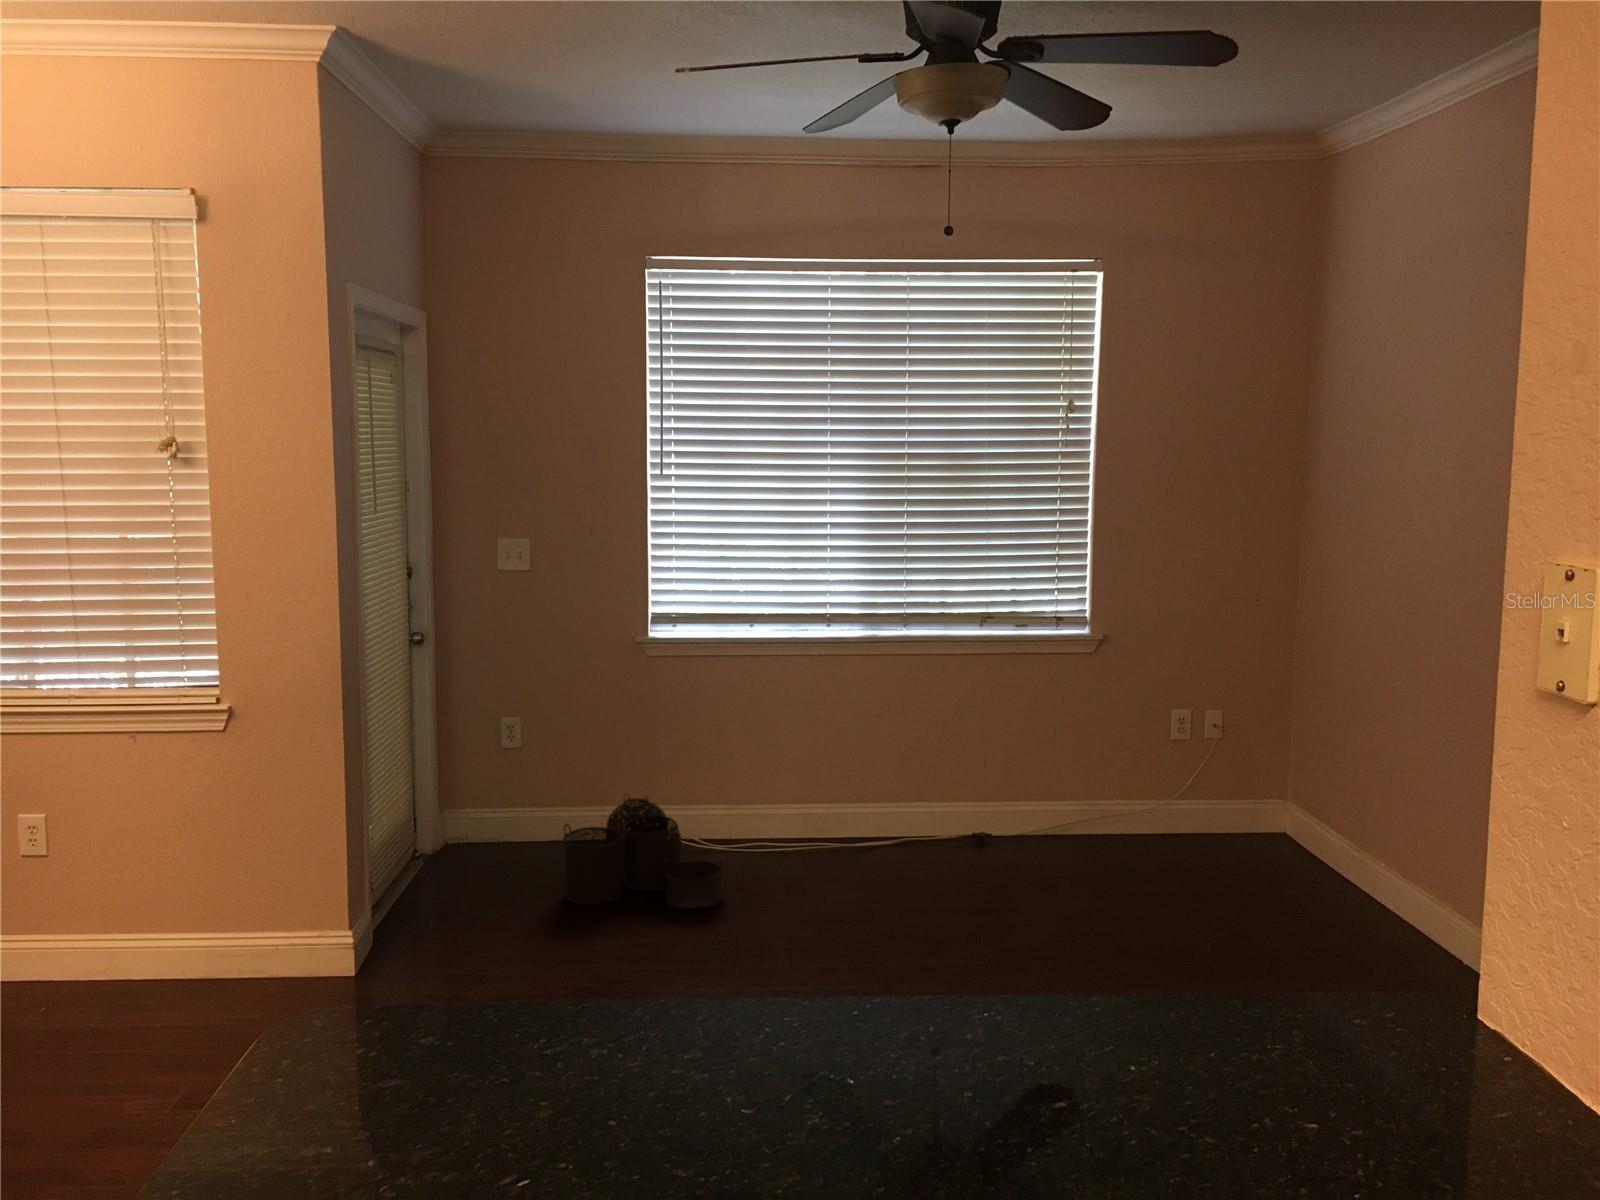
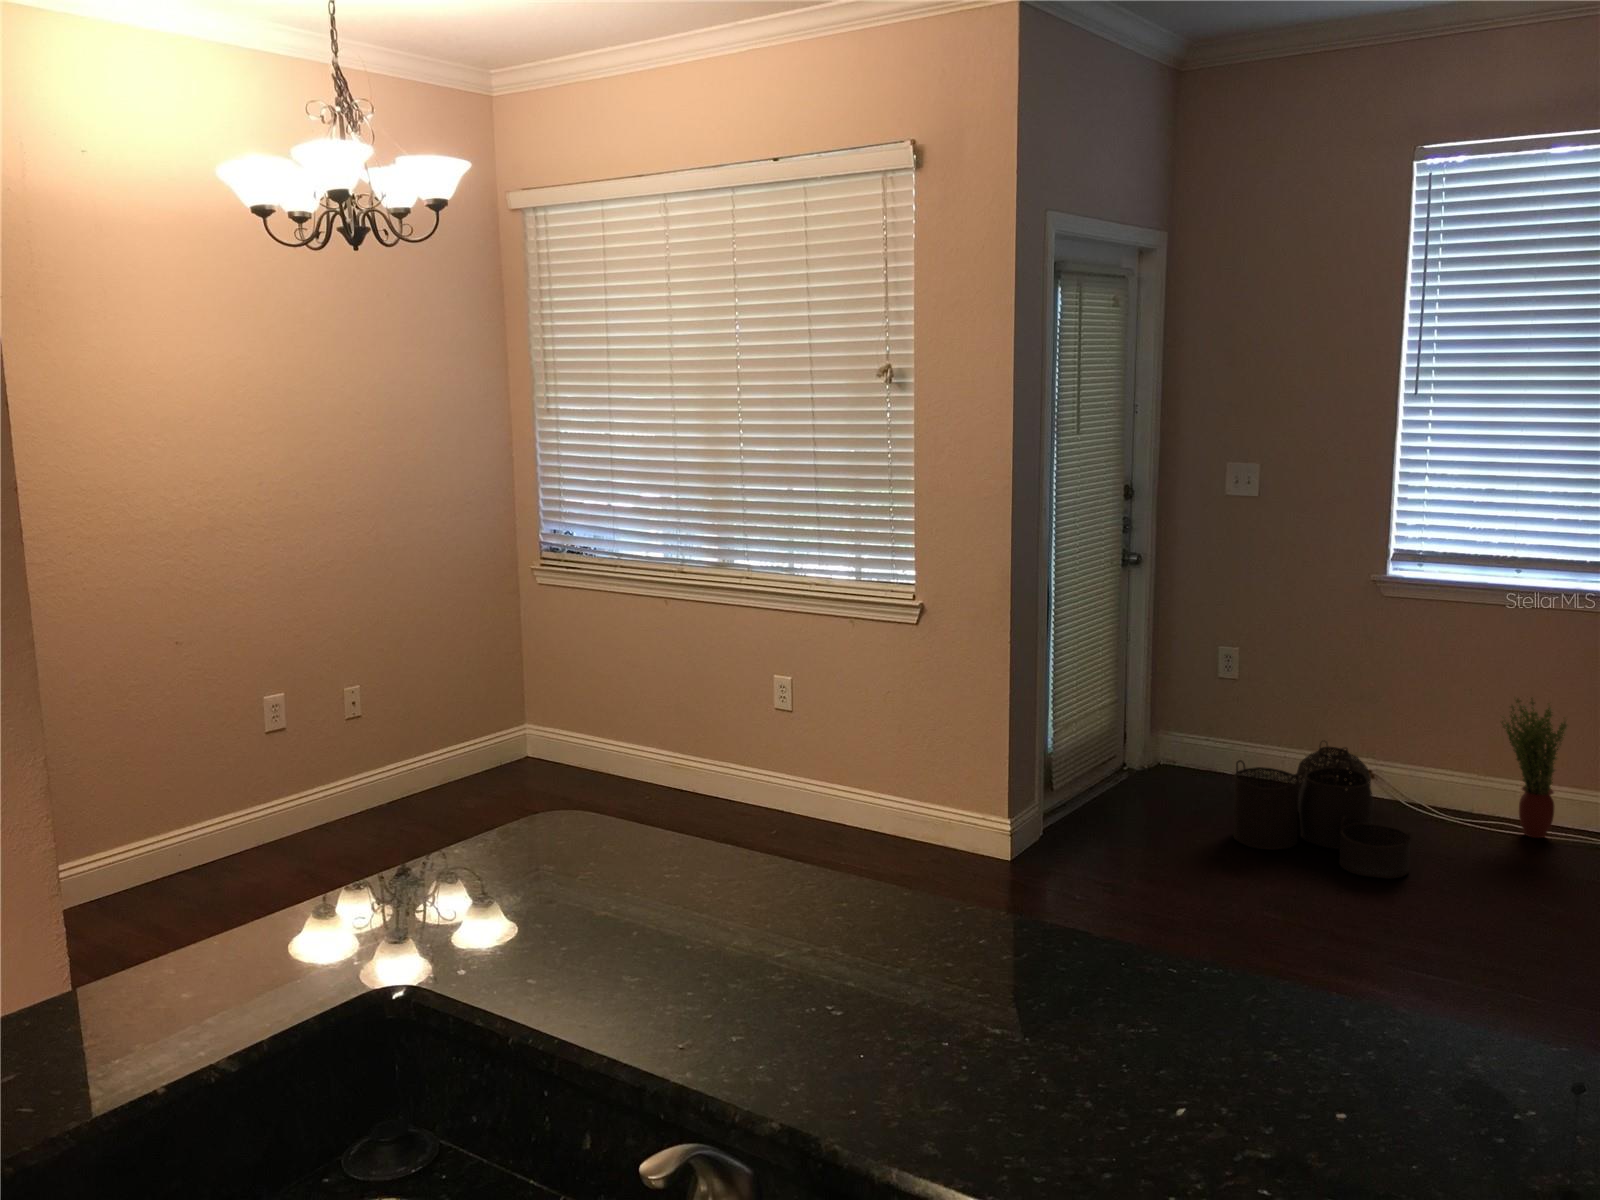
potted plant: none [764,731,816,848] -> present [1502,698,1567,838]

